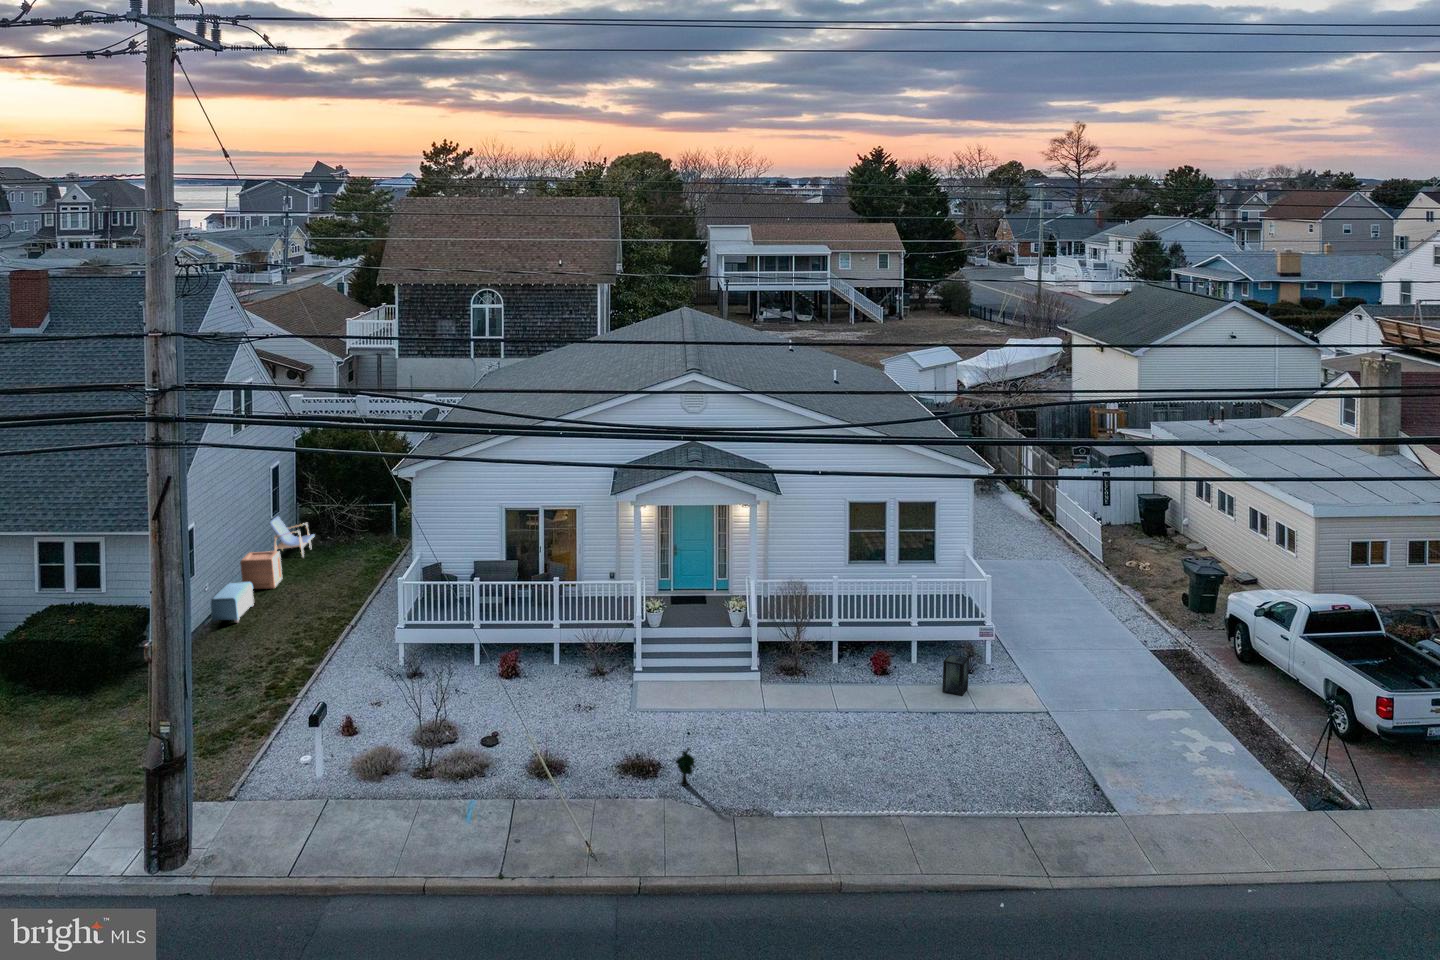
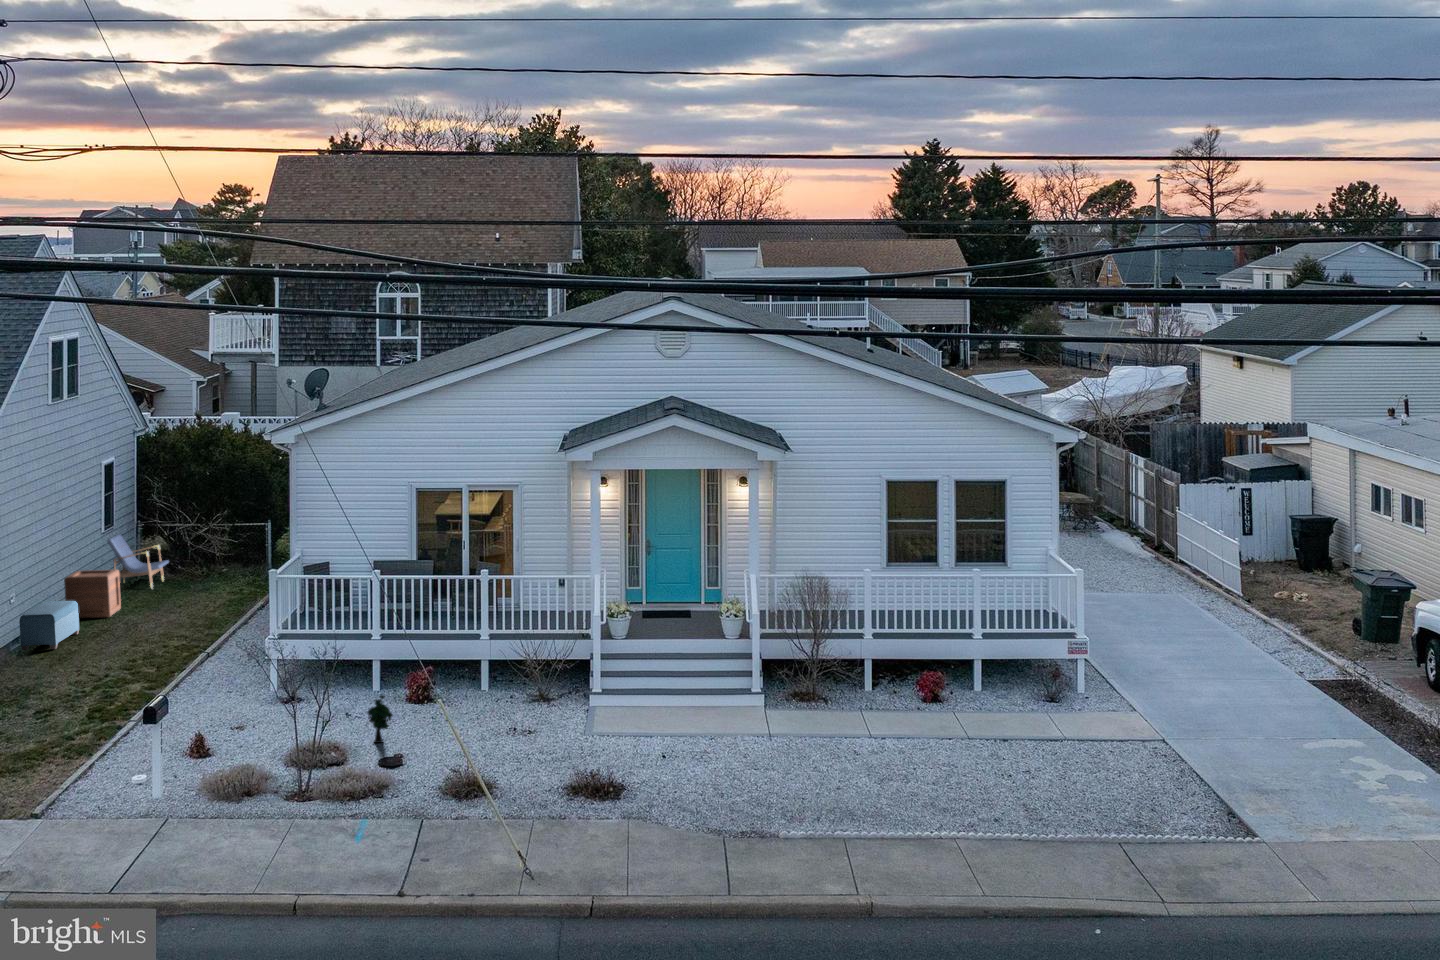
storage box: present [942,655,969,696] -> none [1018,668,1054,723]
decorative plant: present [676,748,695,786] -> present [368,695,393,743]

